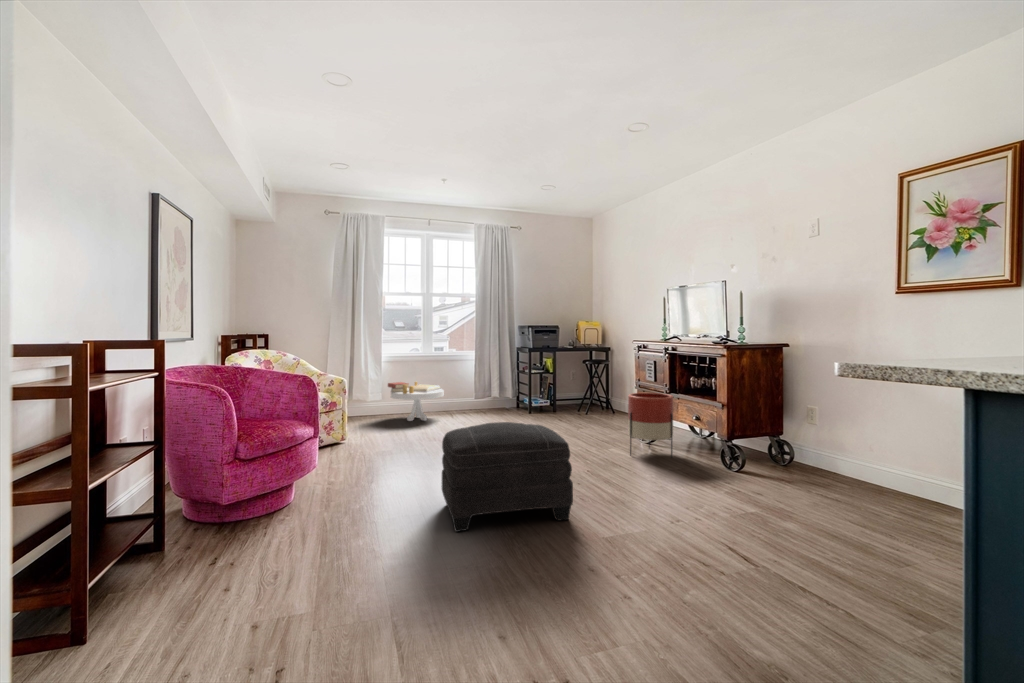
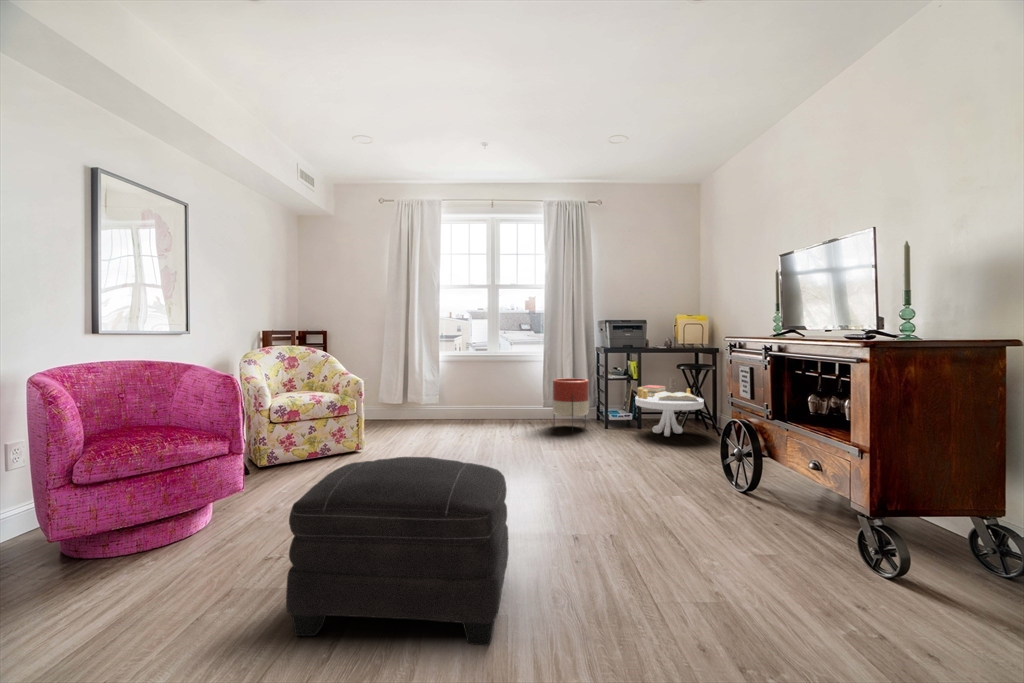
side table: present [388,382,444,421] -> present [635,385,704,436]
planter: present [628,393,673,457] -> present [553,378,589,431]

